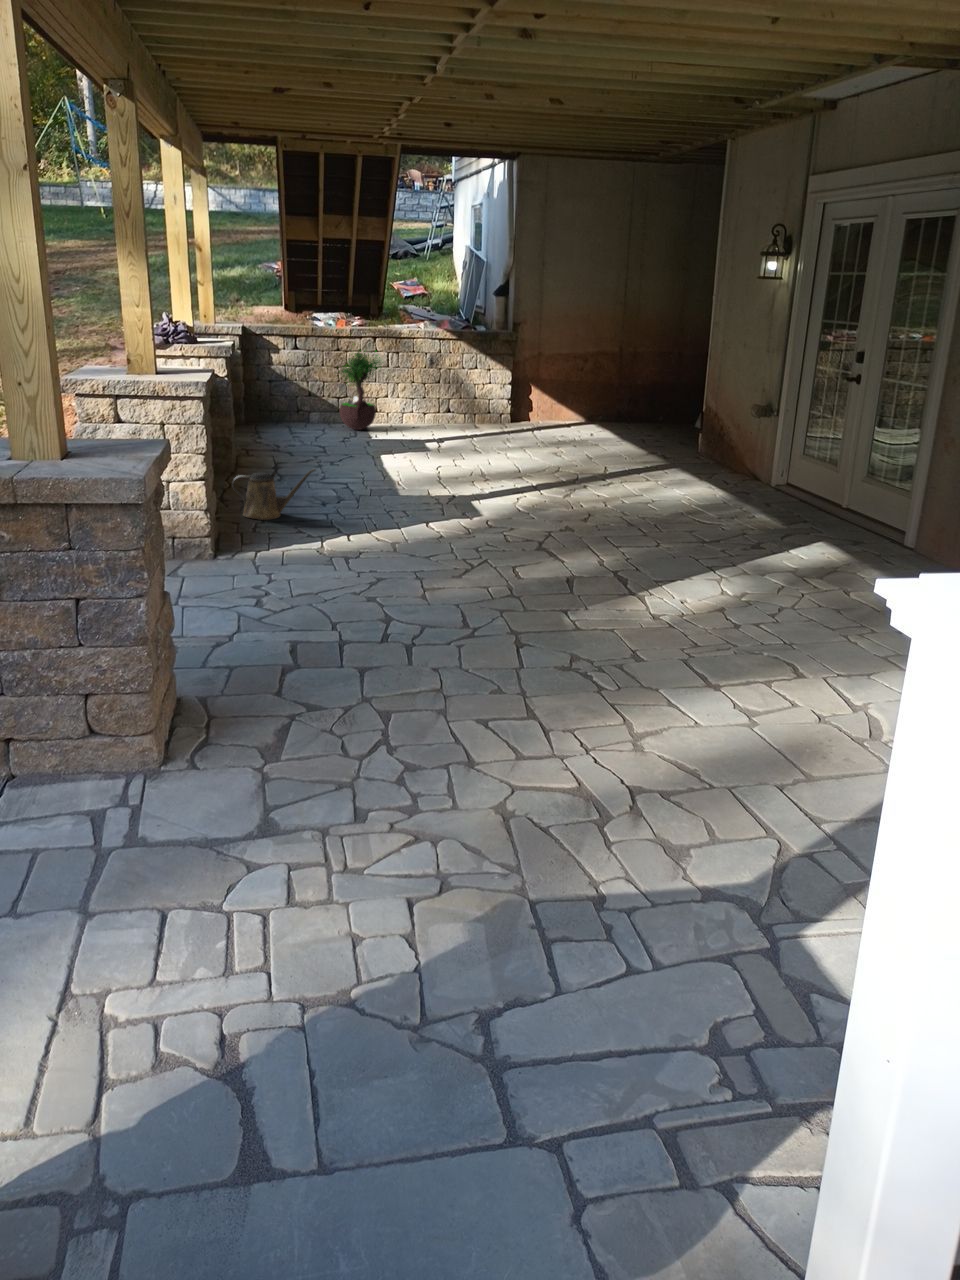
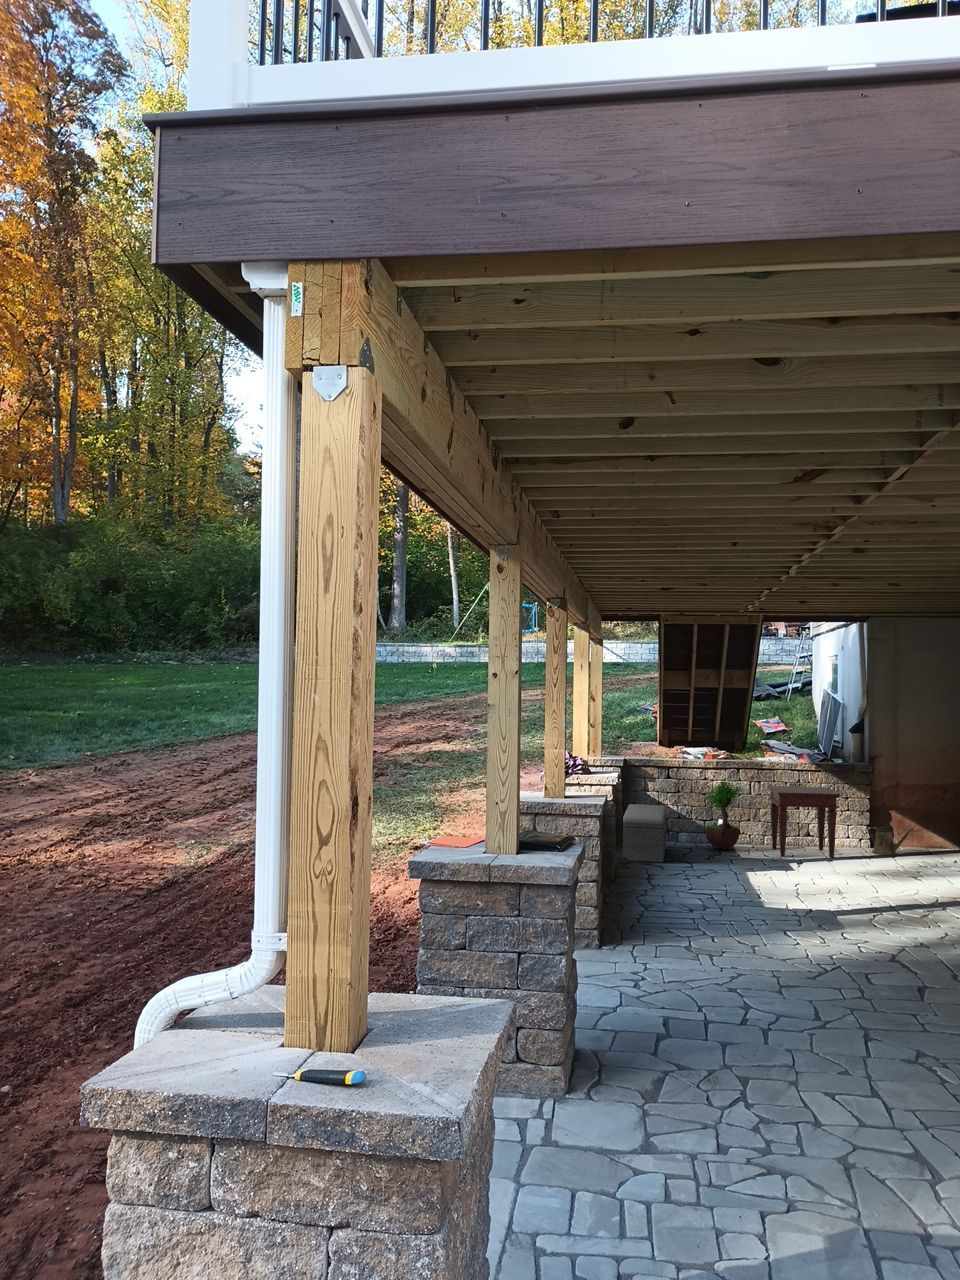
side table: none [407,358,483,437] -> present [768,786,840,858]
storage bench: none [244,380,295,448] -> present [623,804,666,863]
watering can: present [232,469,315,520] -> present [868,827,914,855]

